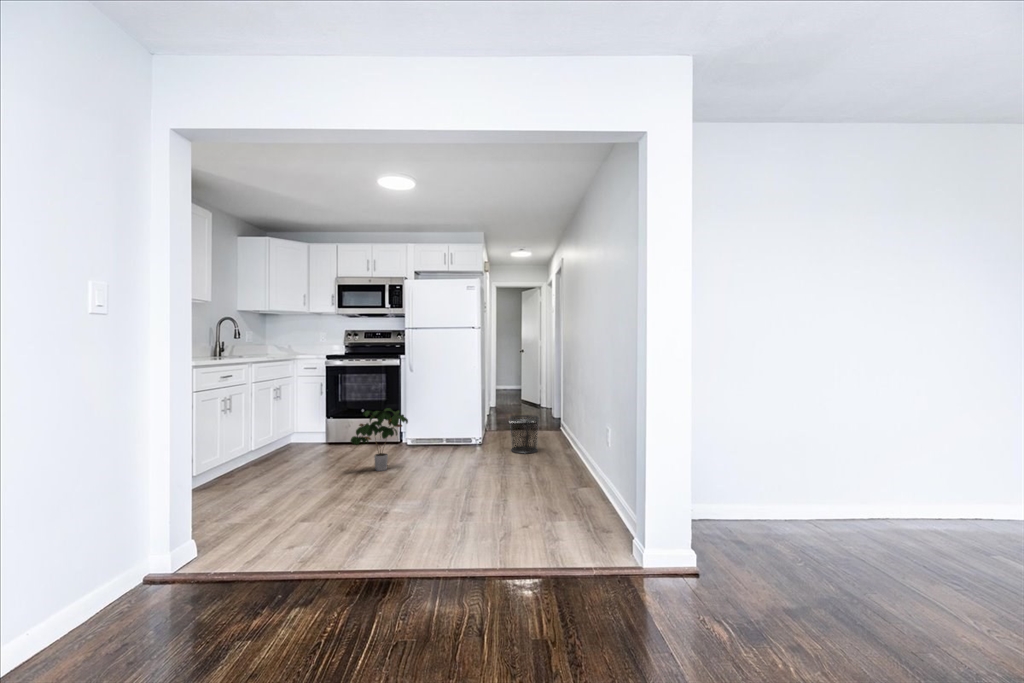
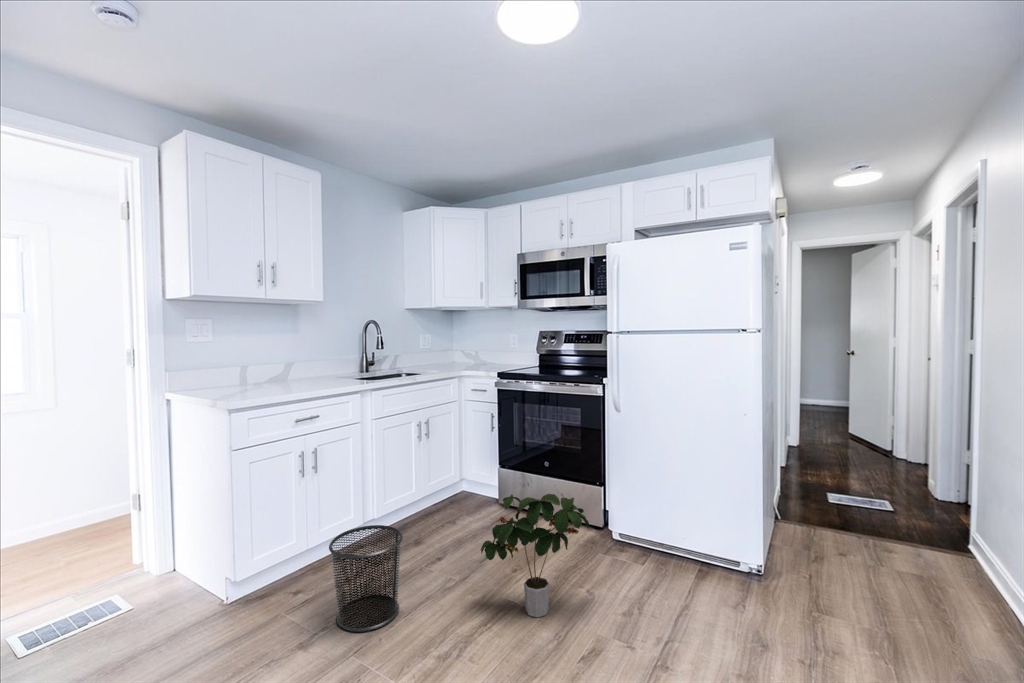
waste bin: present [509,415,539,454] -> present [329,525,403,632]

